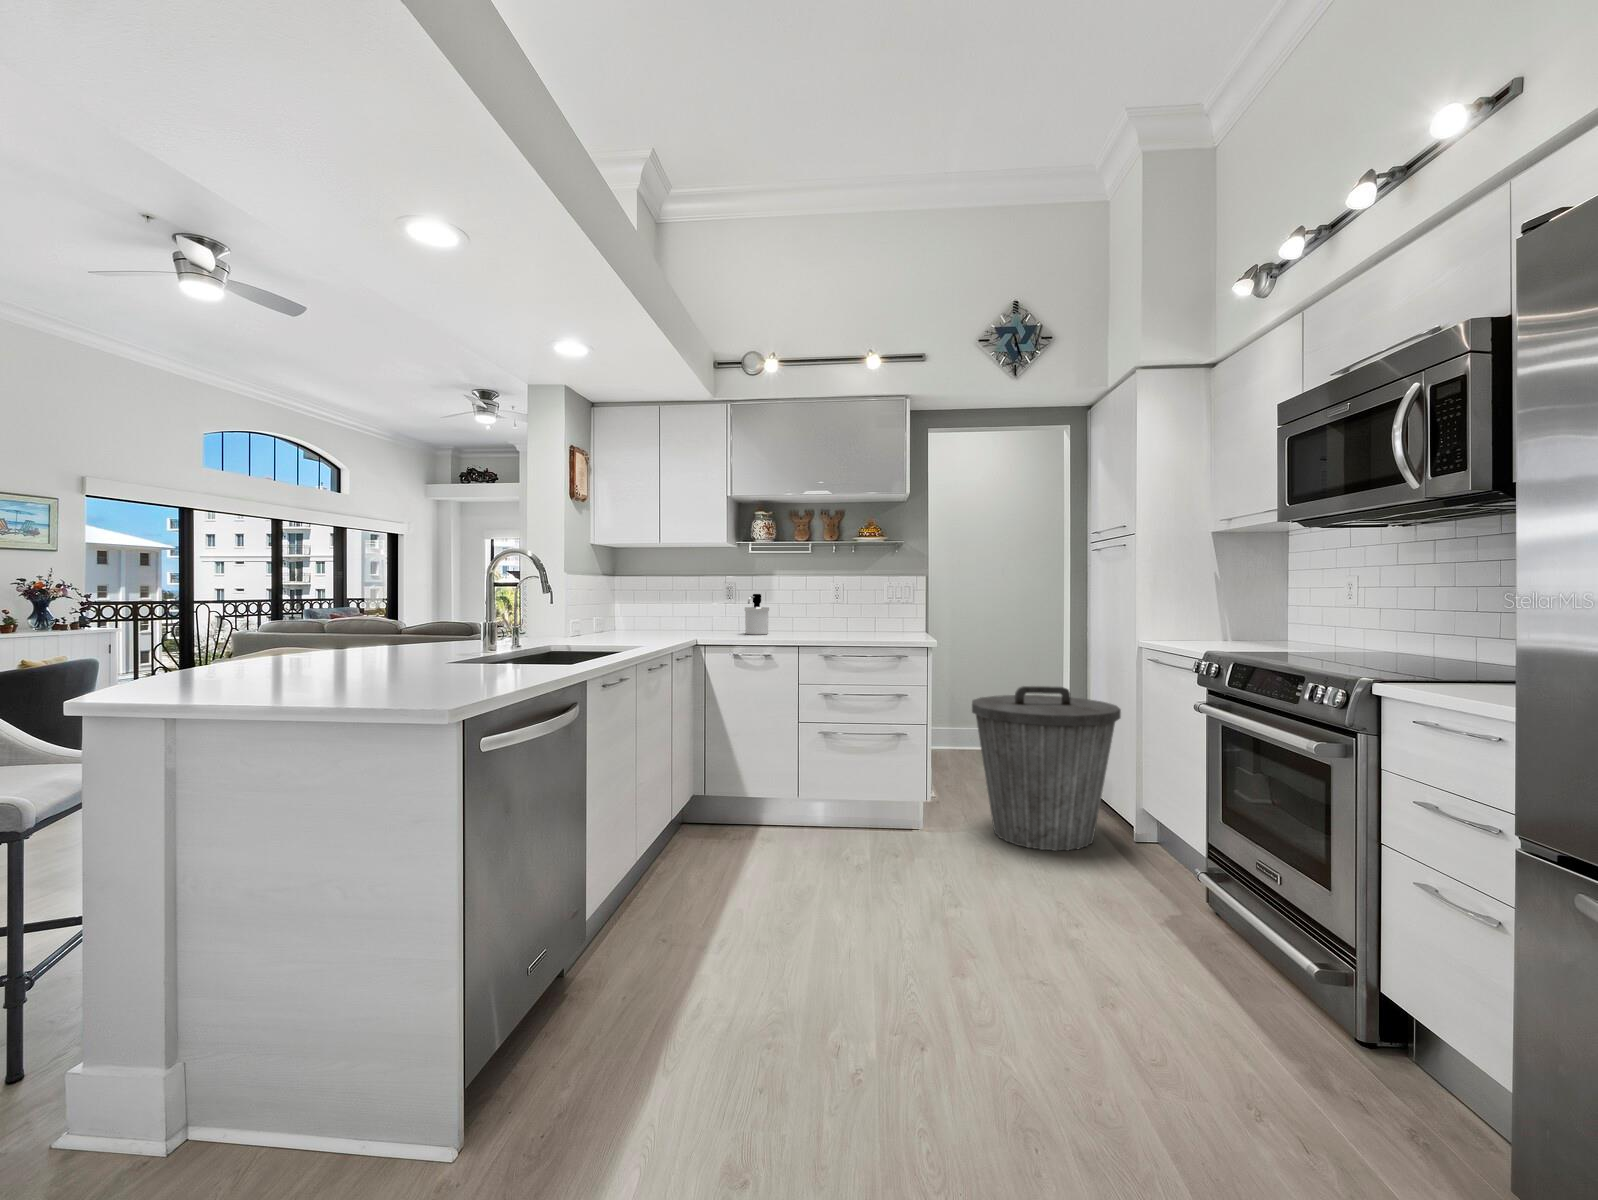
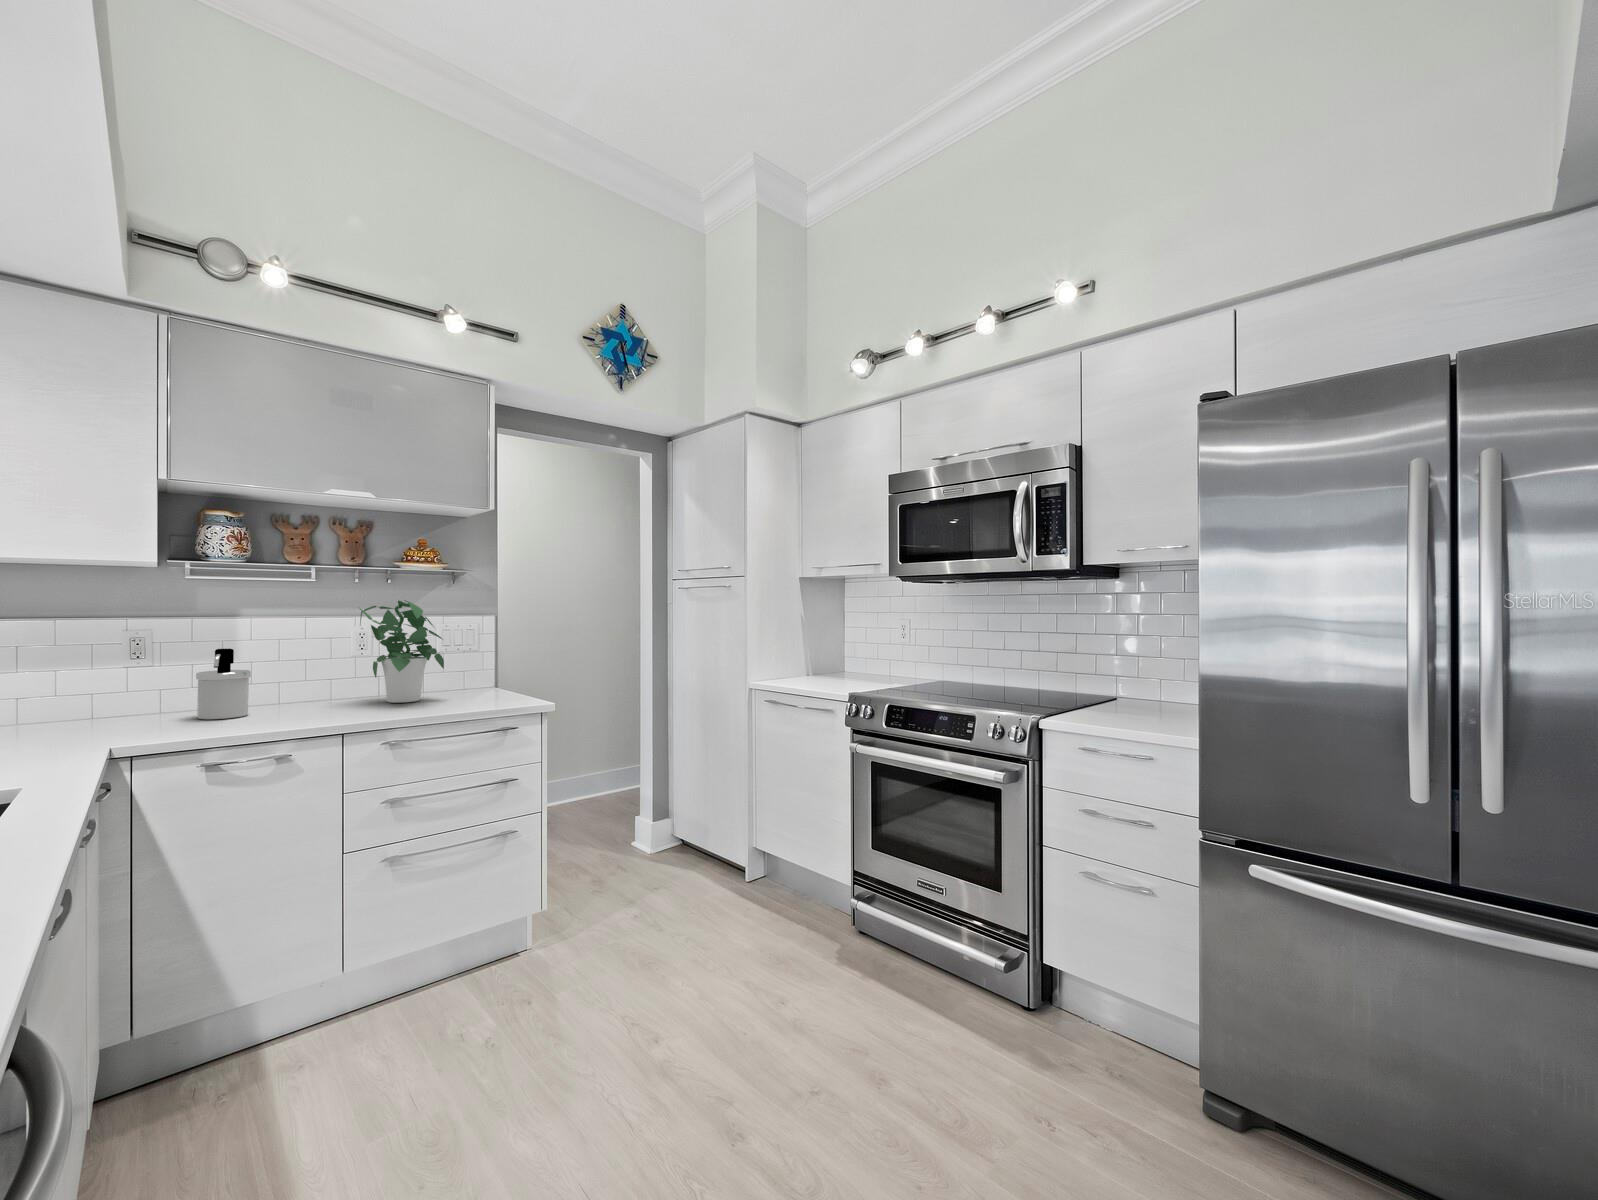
potted plant: none [824,563,876,634] -> present [358,600,444,703]
trash can: present [972,686,1121,851] -> none [592,741,756,940]

